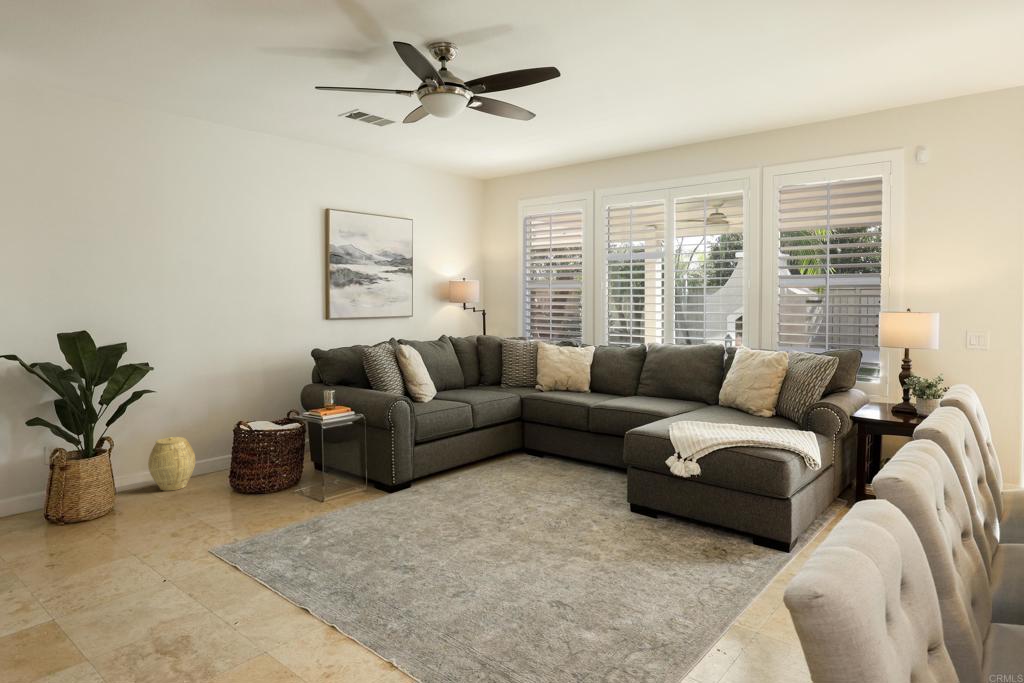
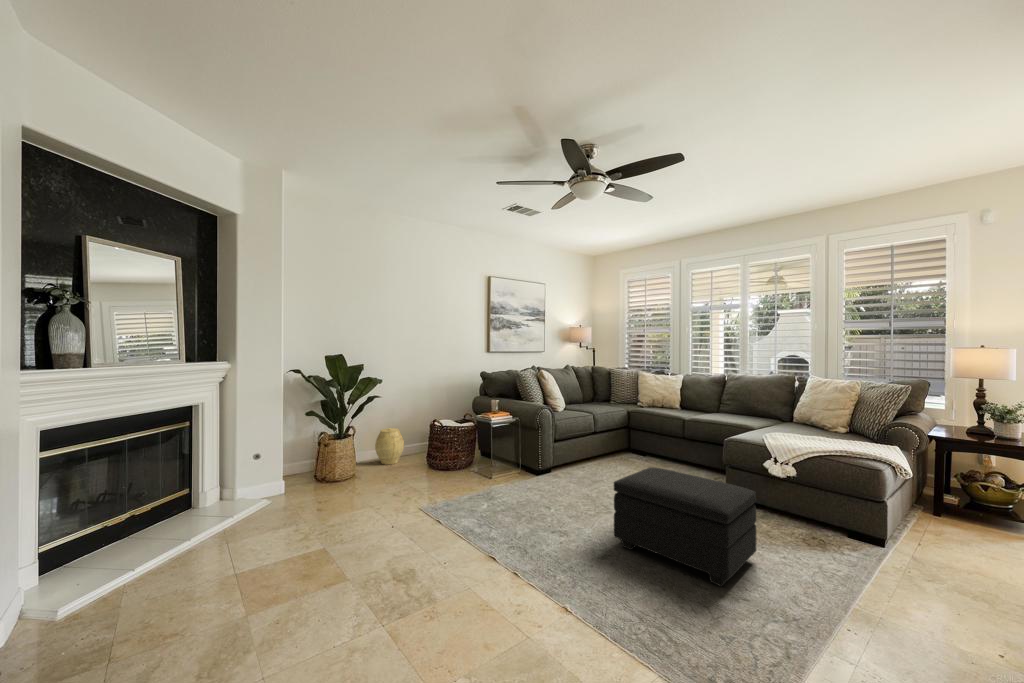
footstool: none [472,476,641,615] -> present [614,468,757,586]

